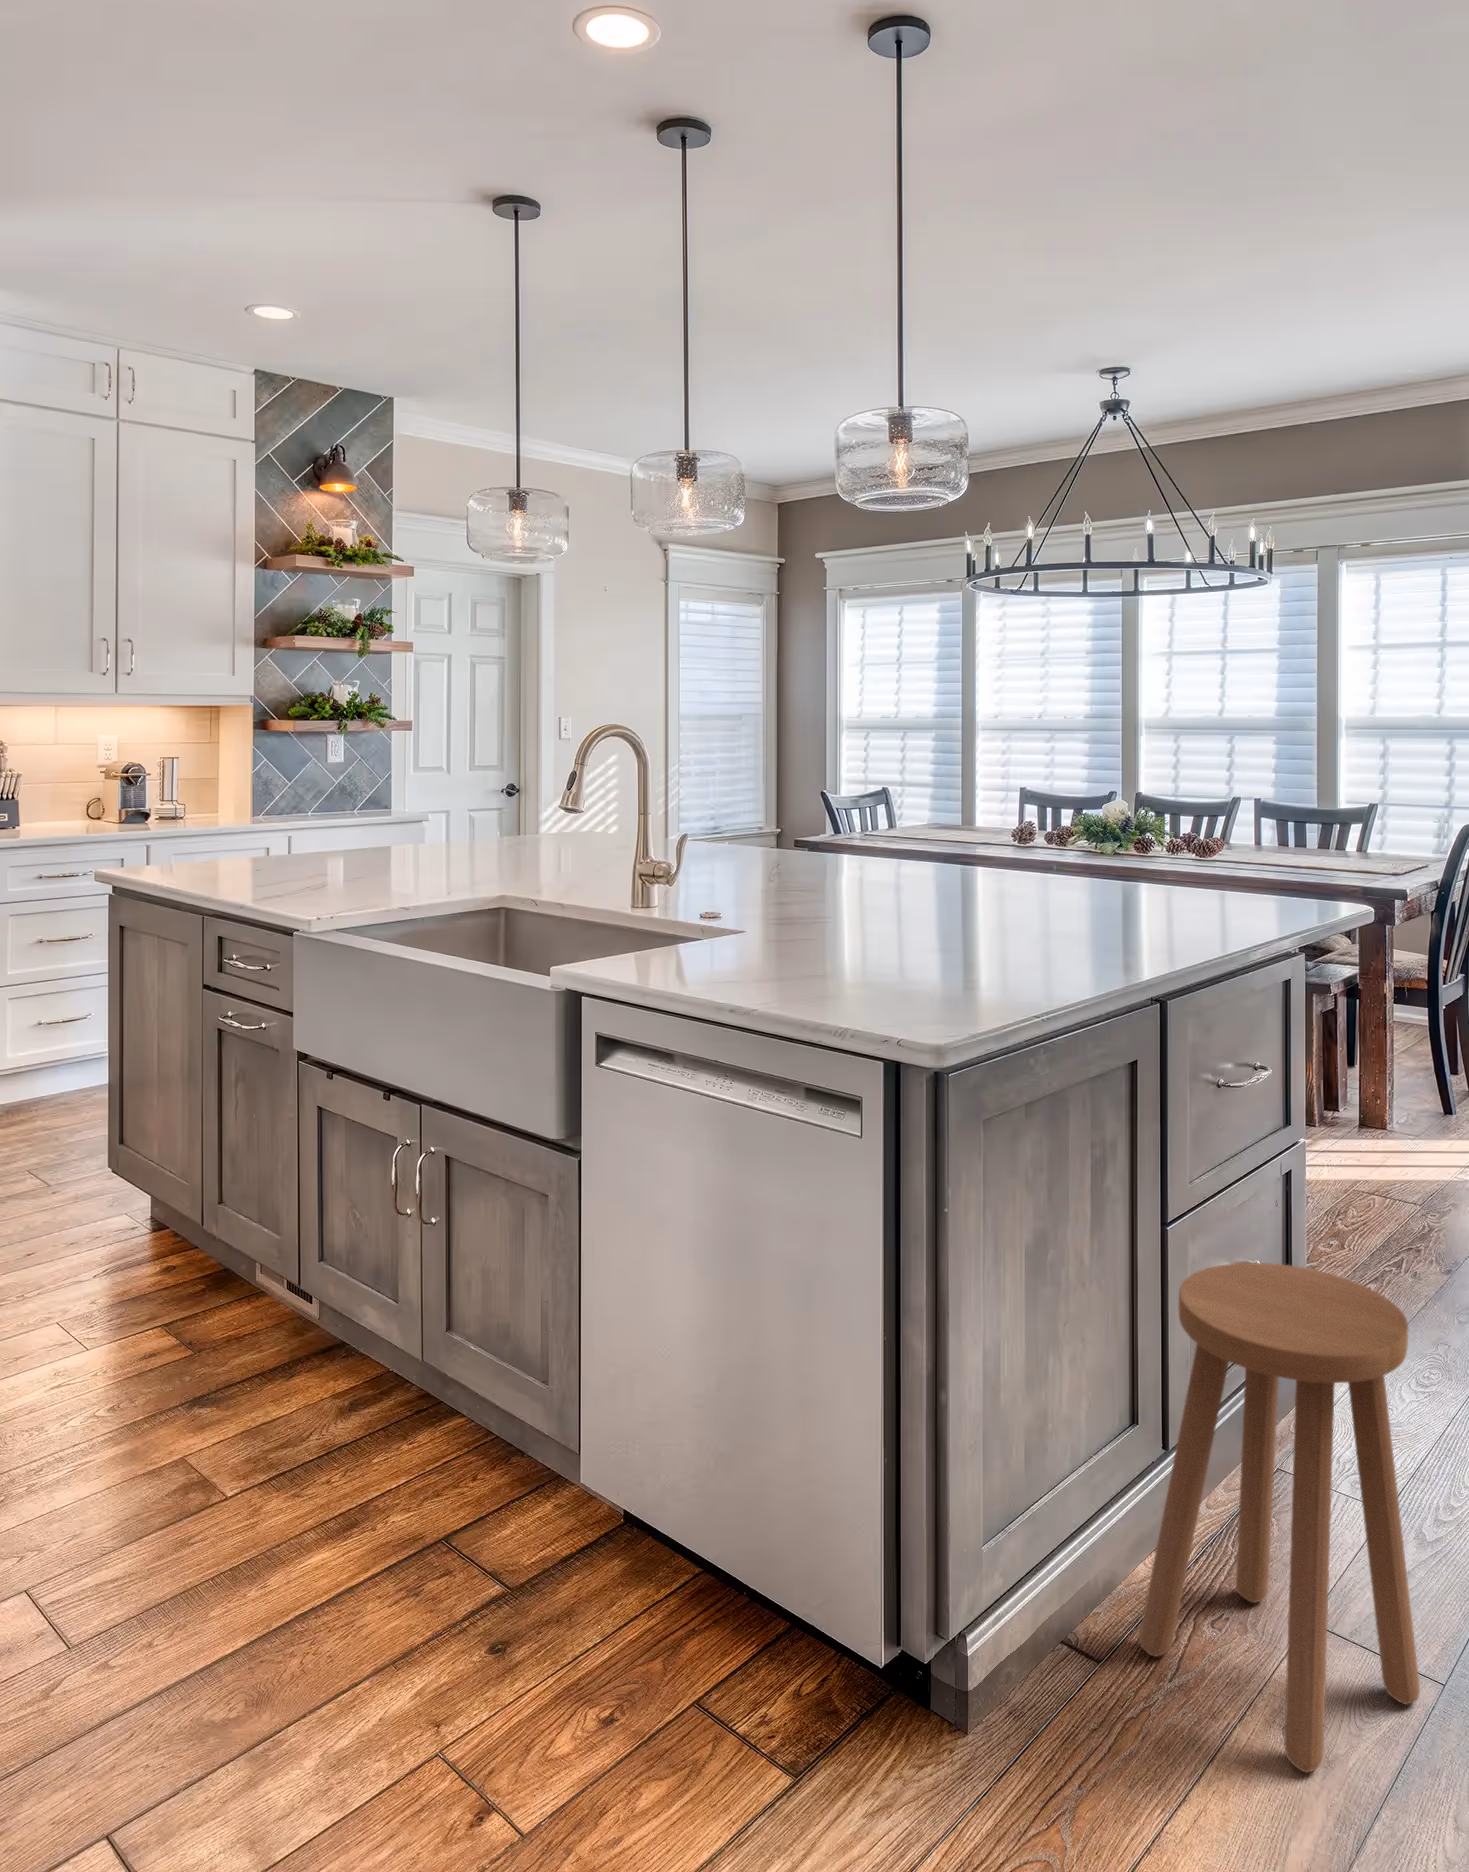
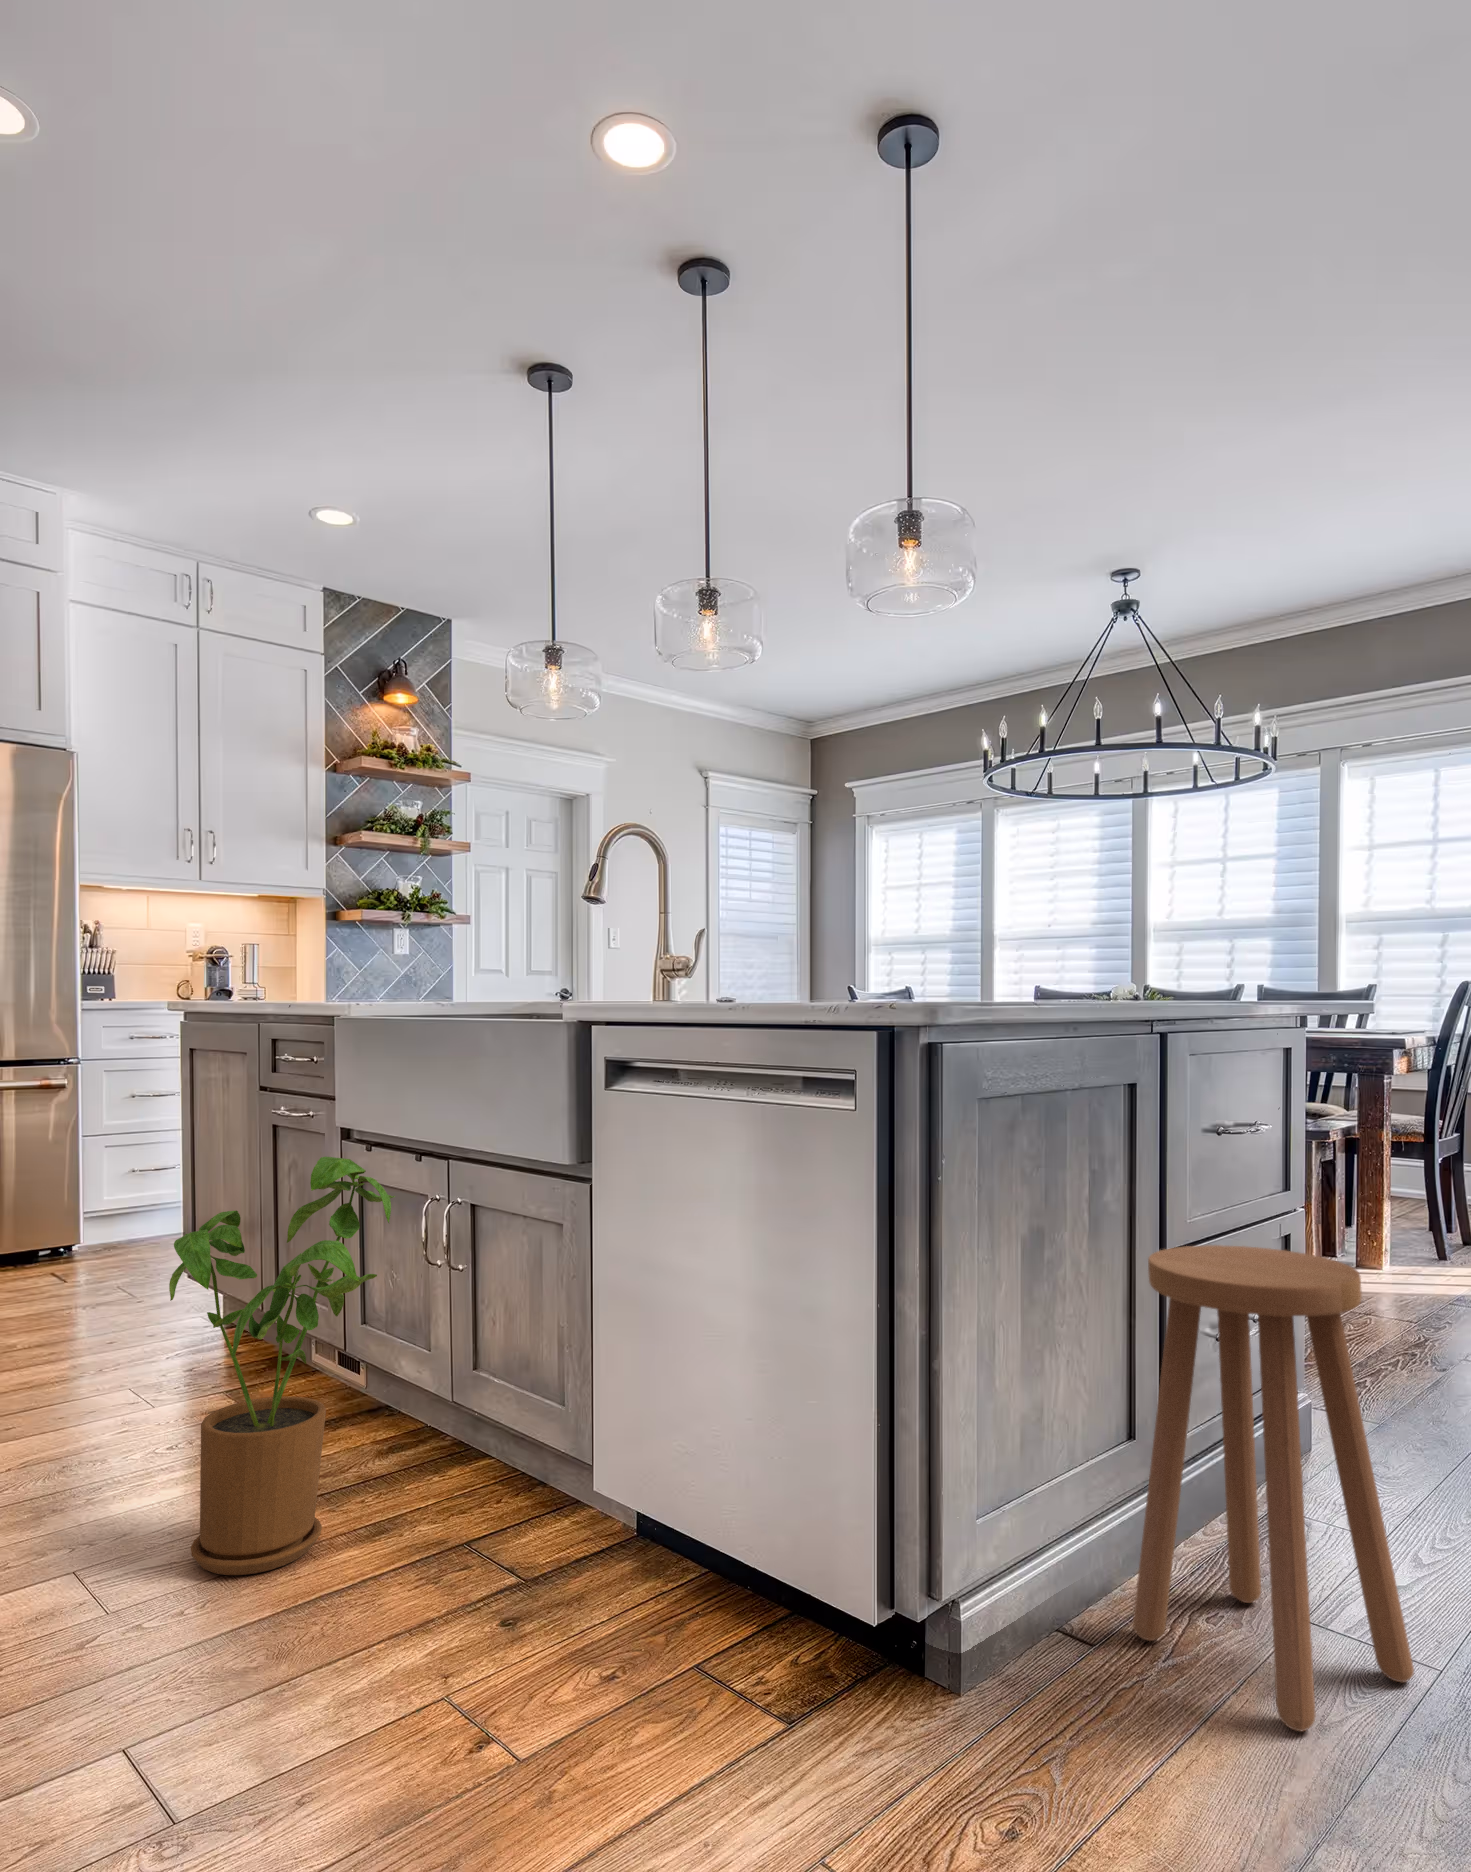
house plant: none [95,1154,339,1593] -> present [169,1157,395,1575]

